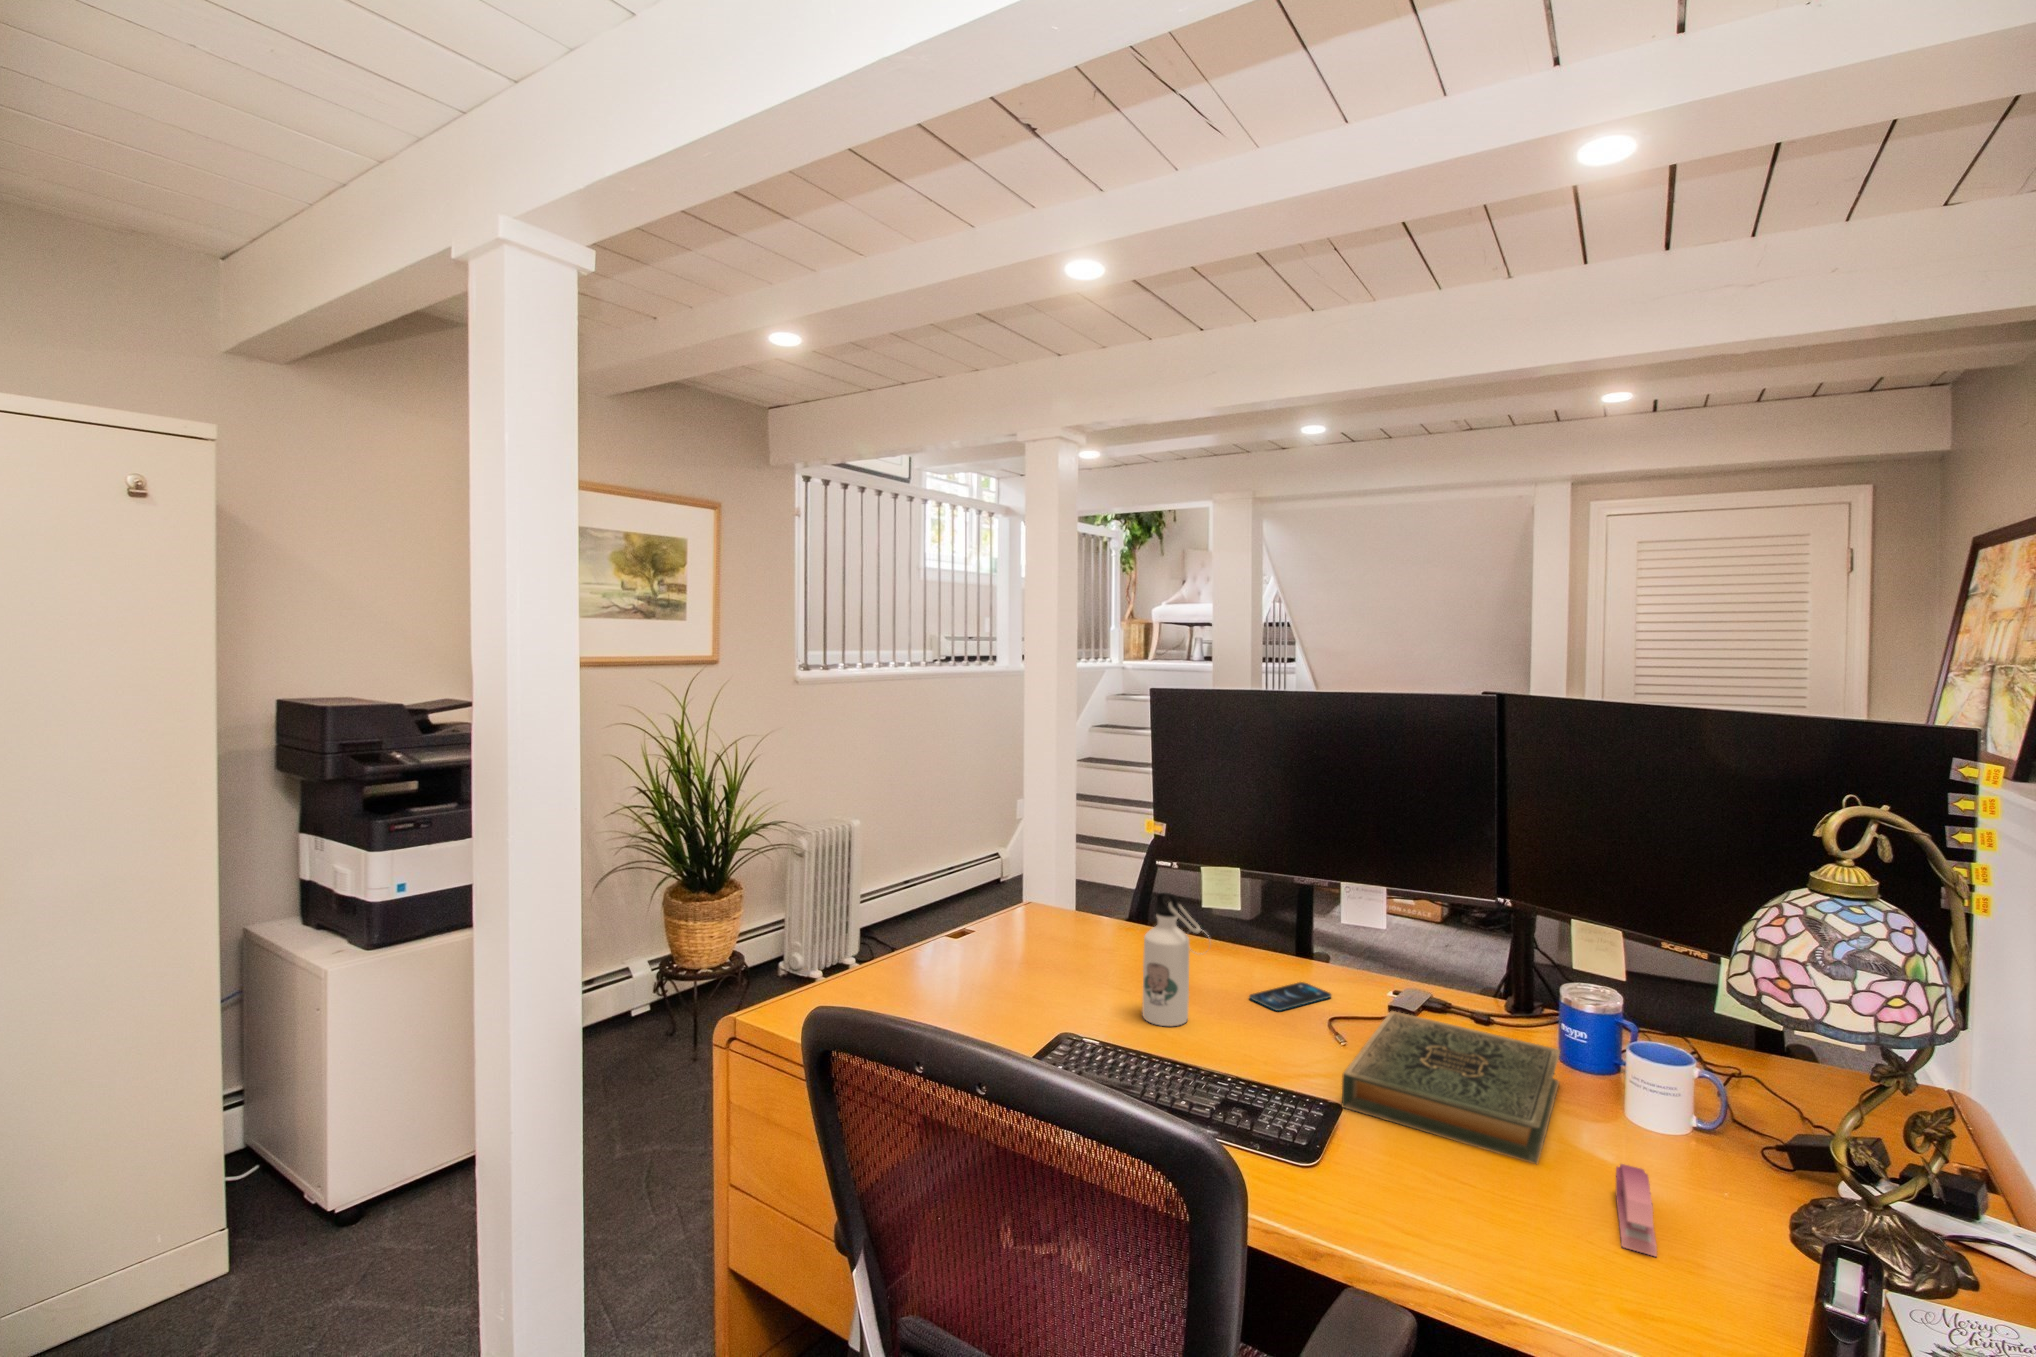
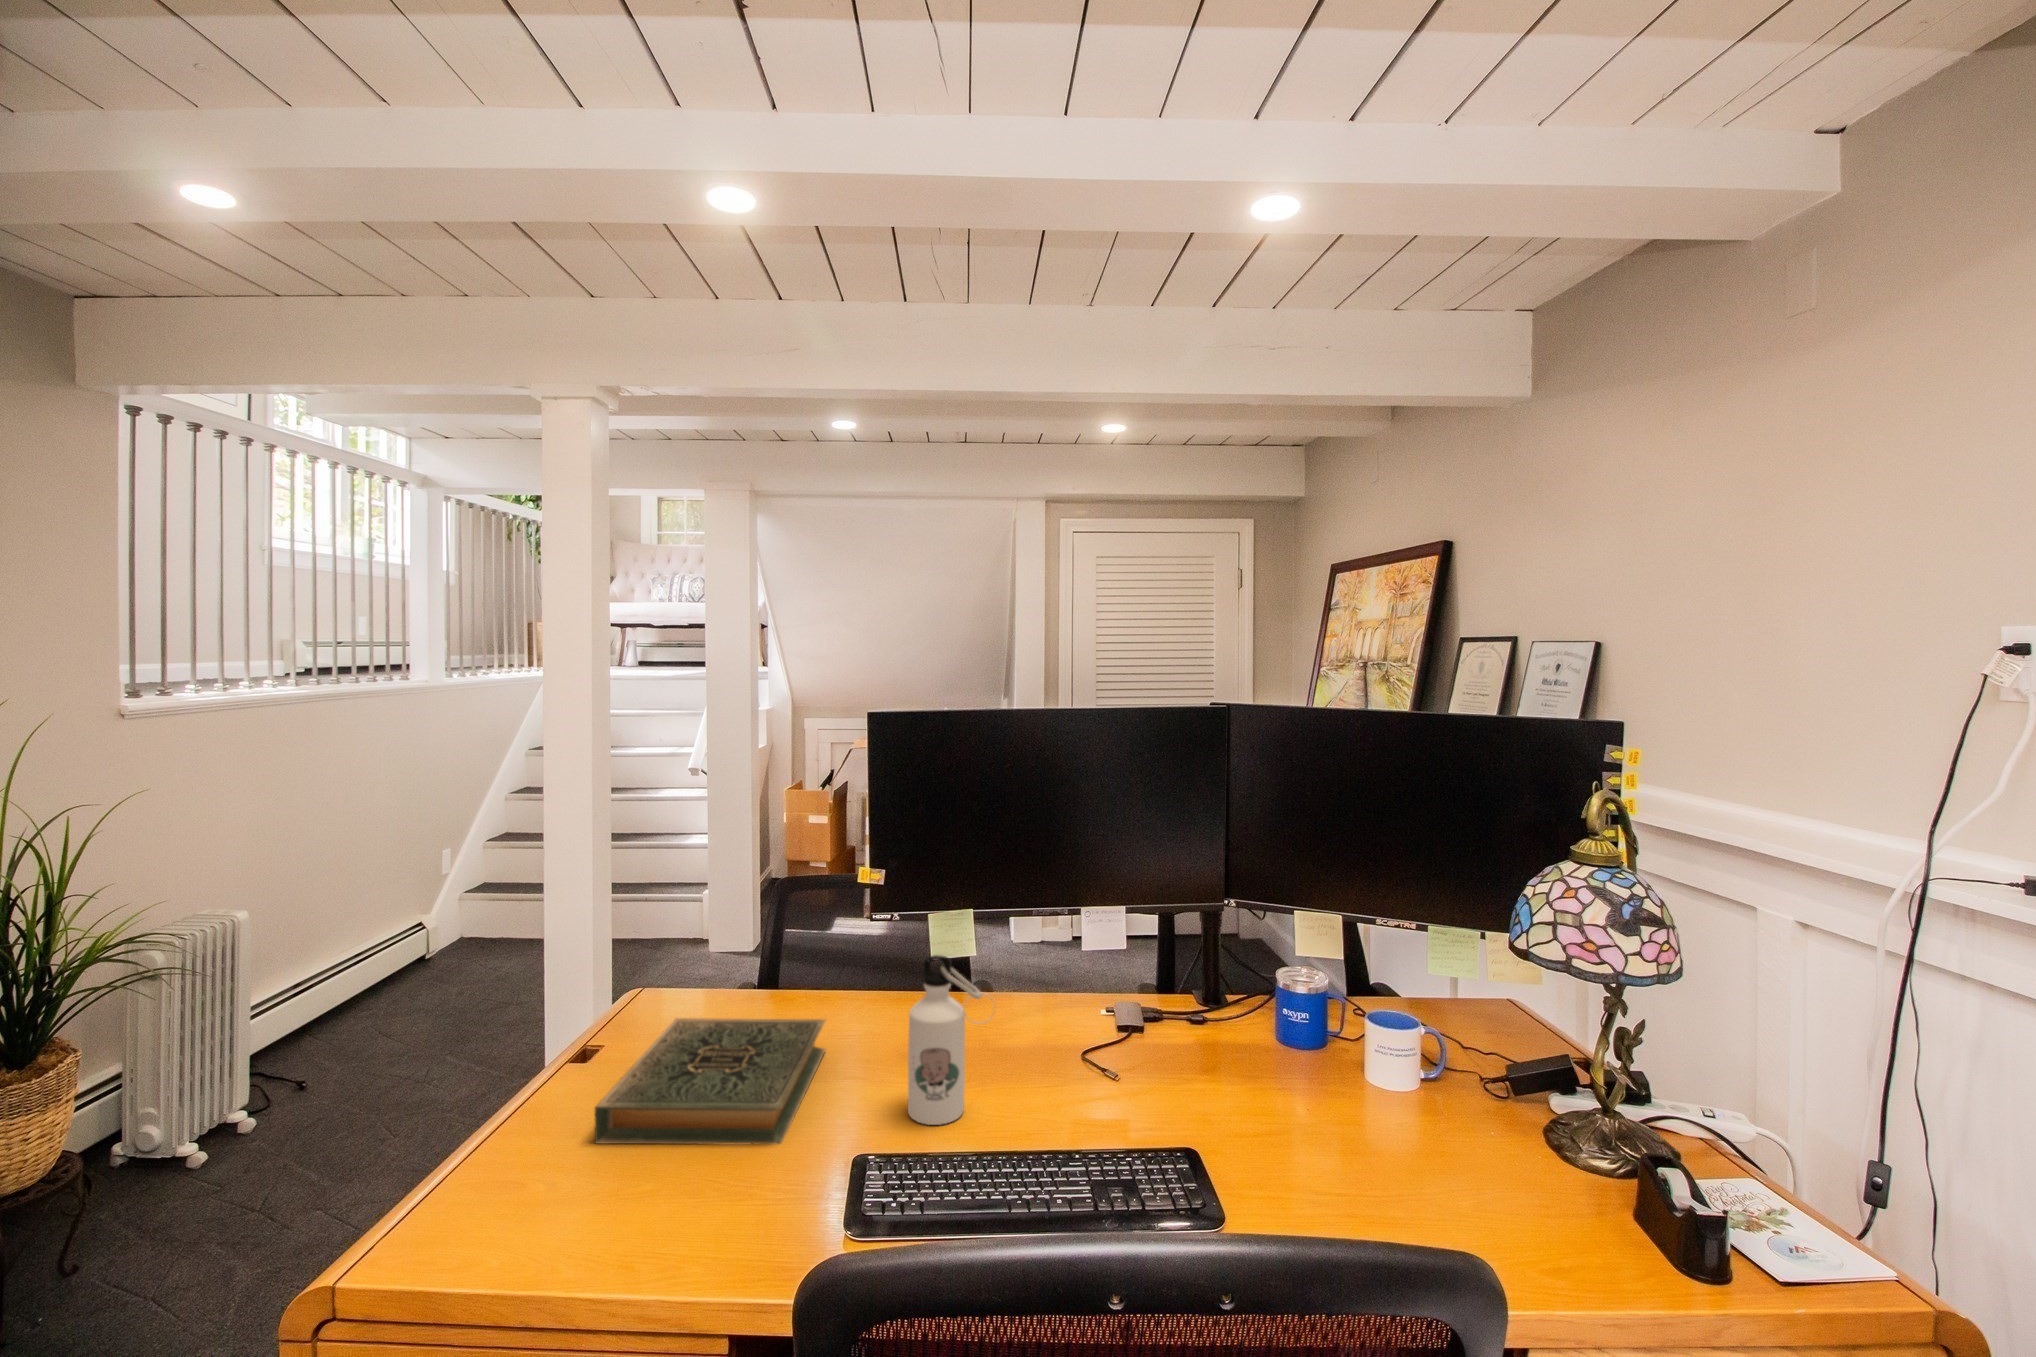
smartphone: present [1249,982,1331,1011] -> none [998,1018,1070,1062]
hardback book: present [1342,1011,1560,1164] -> present [595,1018,826,1144]
stapler: present [1616,1164,1657,1256] -> none [1463,1145,1555,1237]

